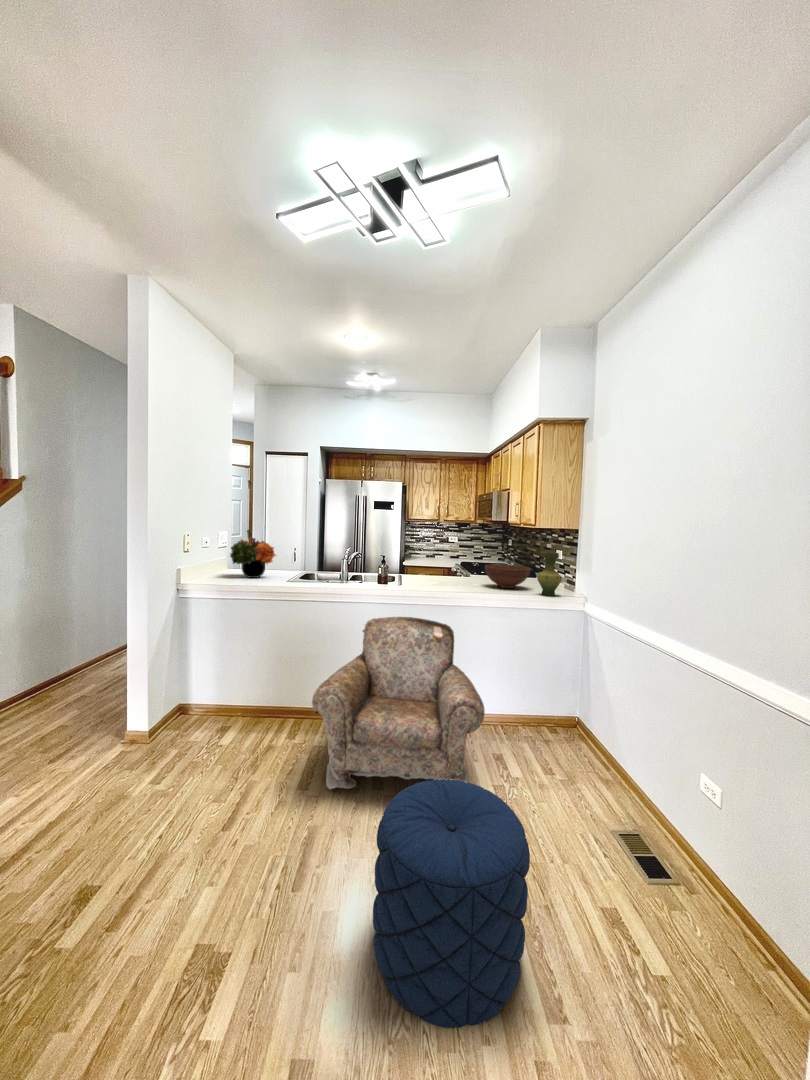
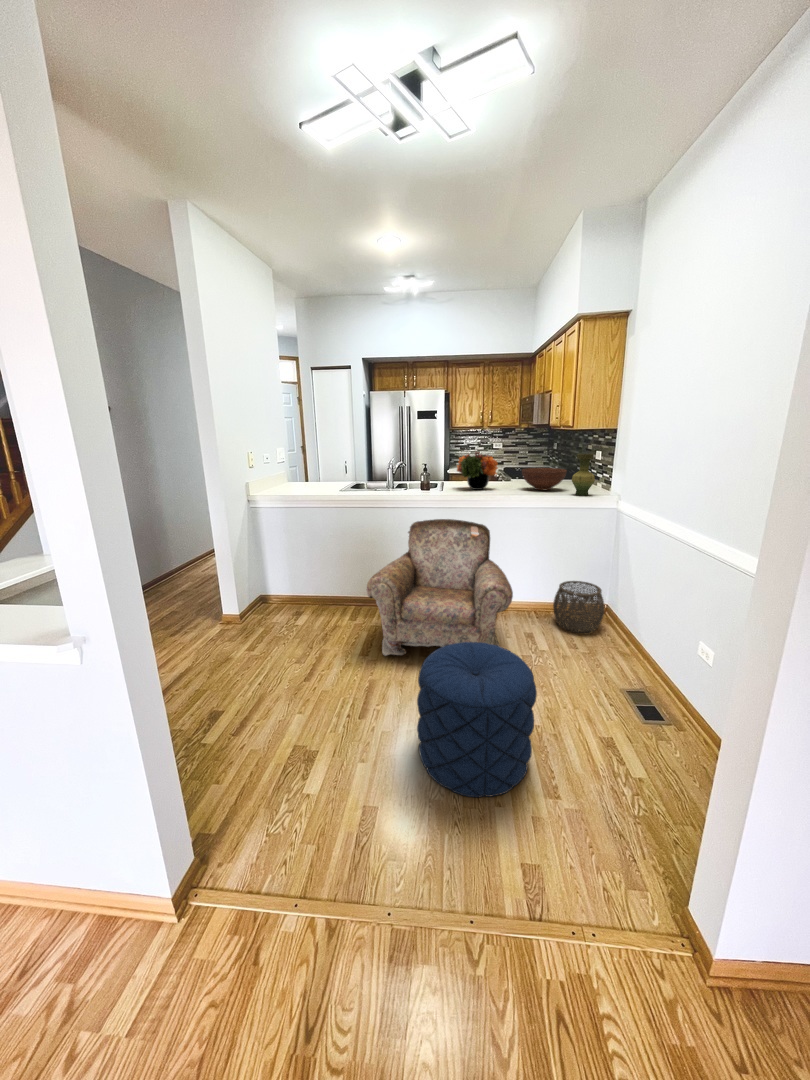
flower arrangement: present [230,538,276,578] -> present [457,452,498,490]
woven basket: none [523,690,580,754] -> present [553,581,604,633]

